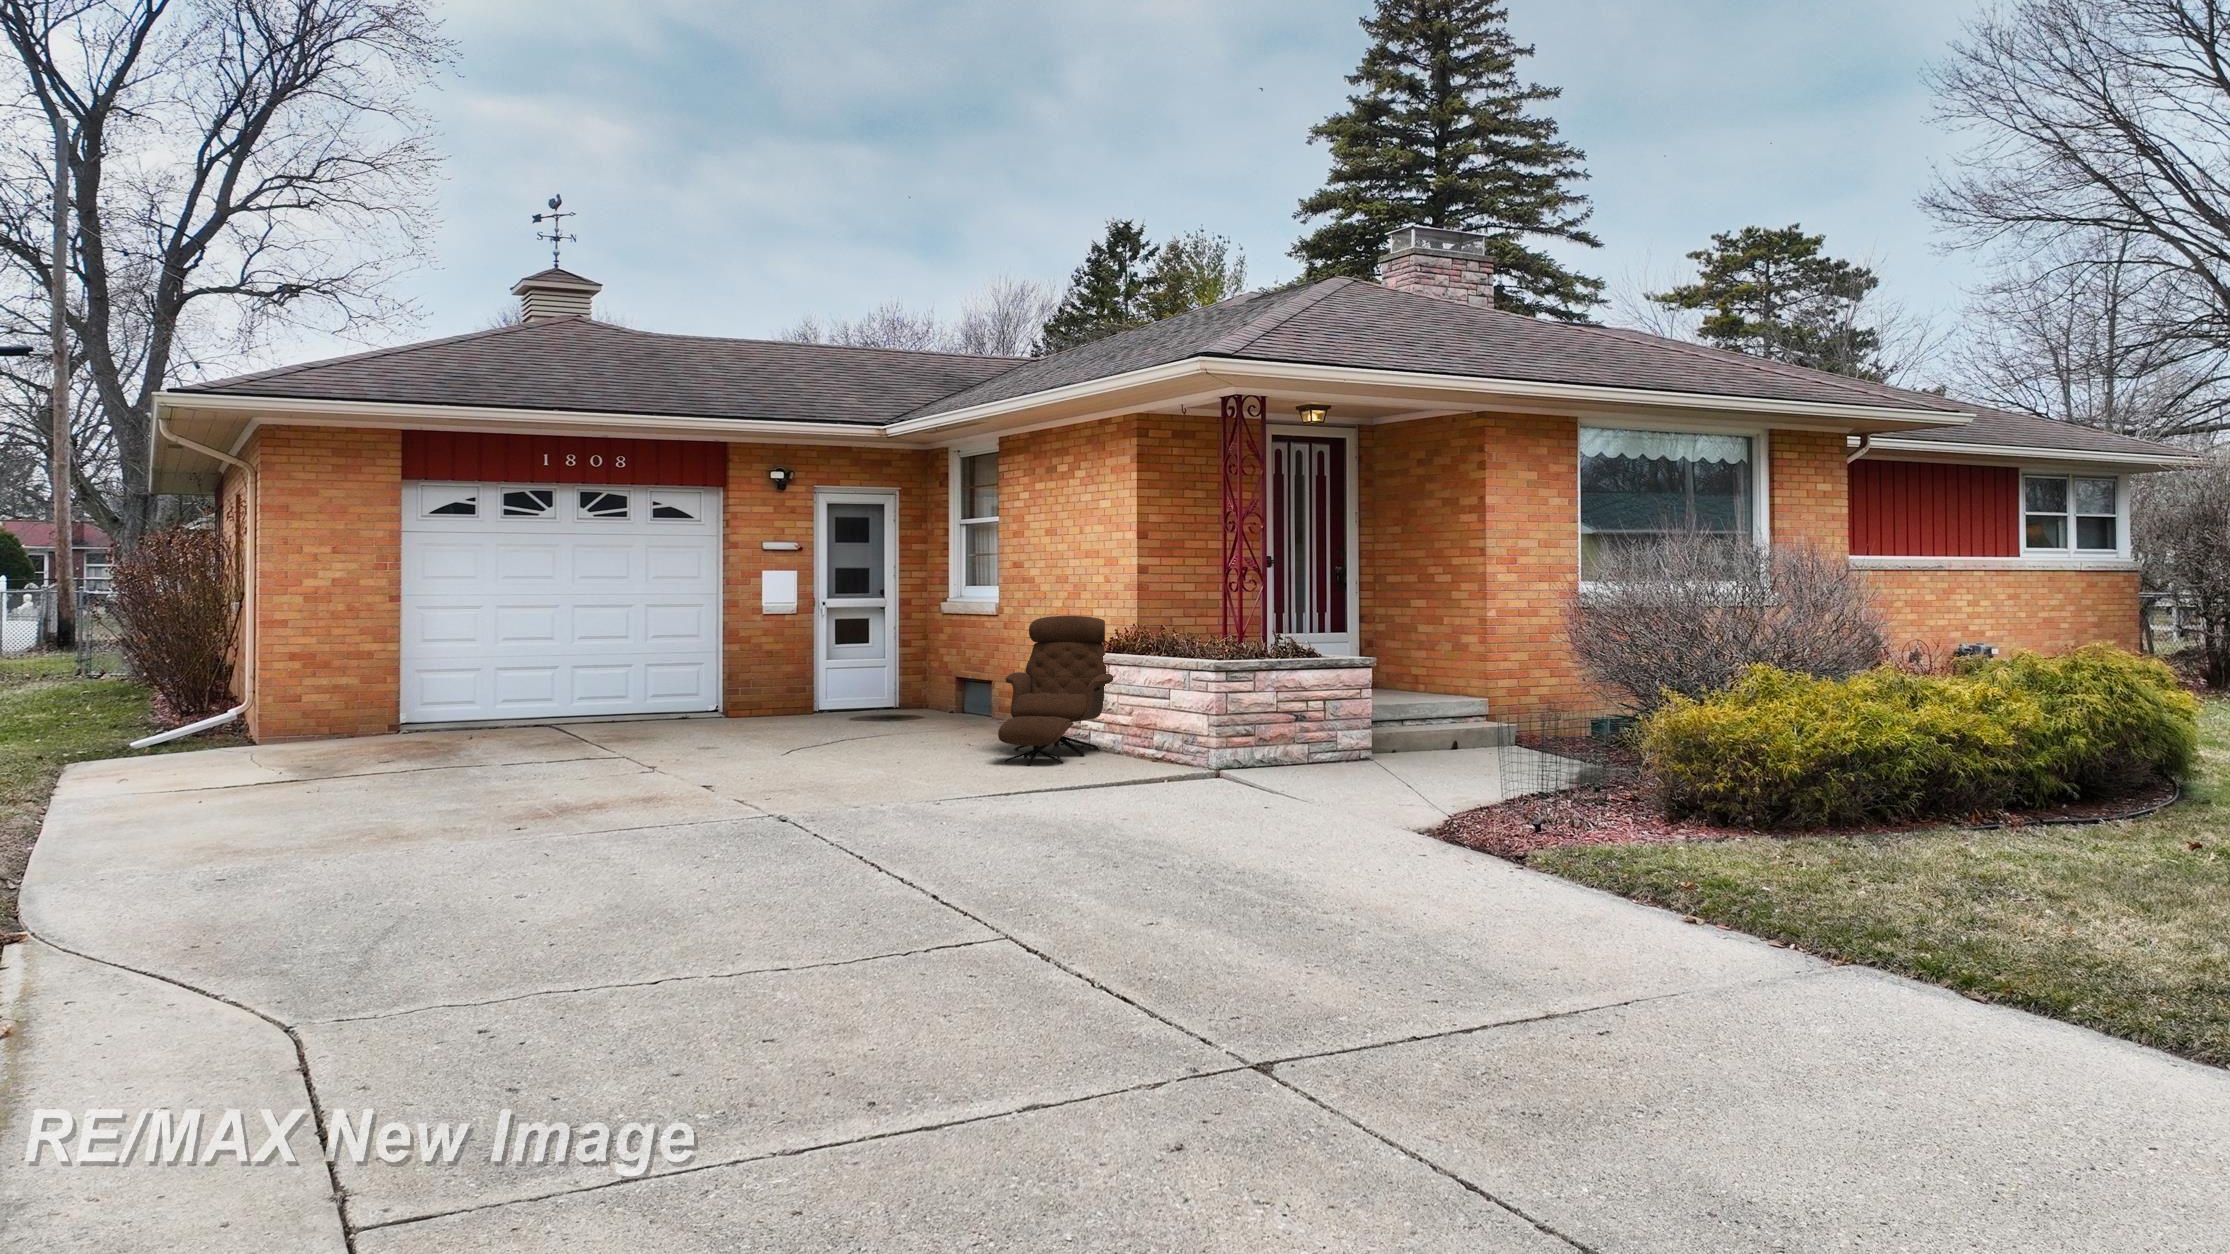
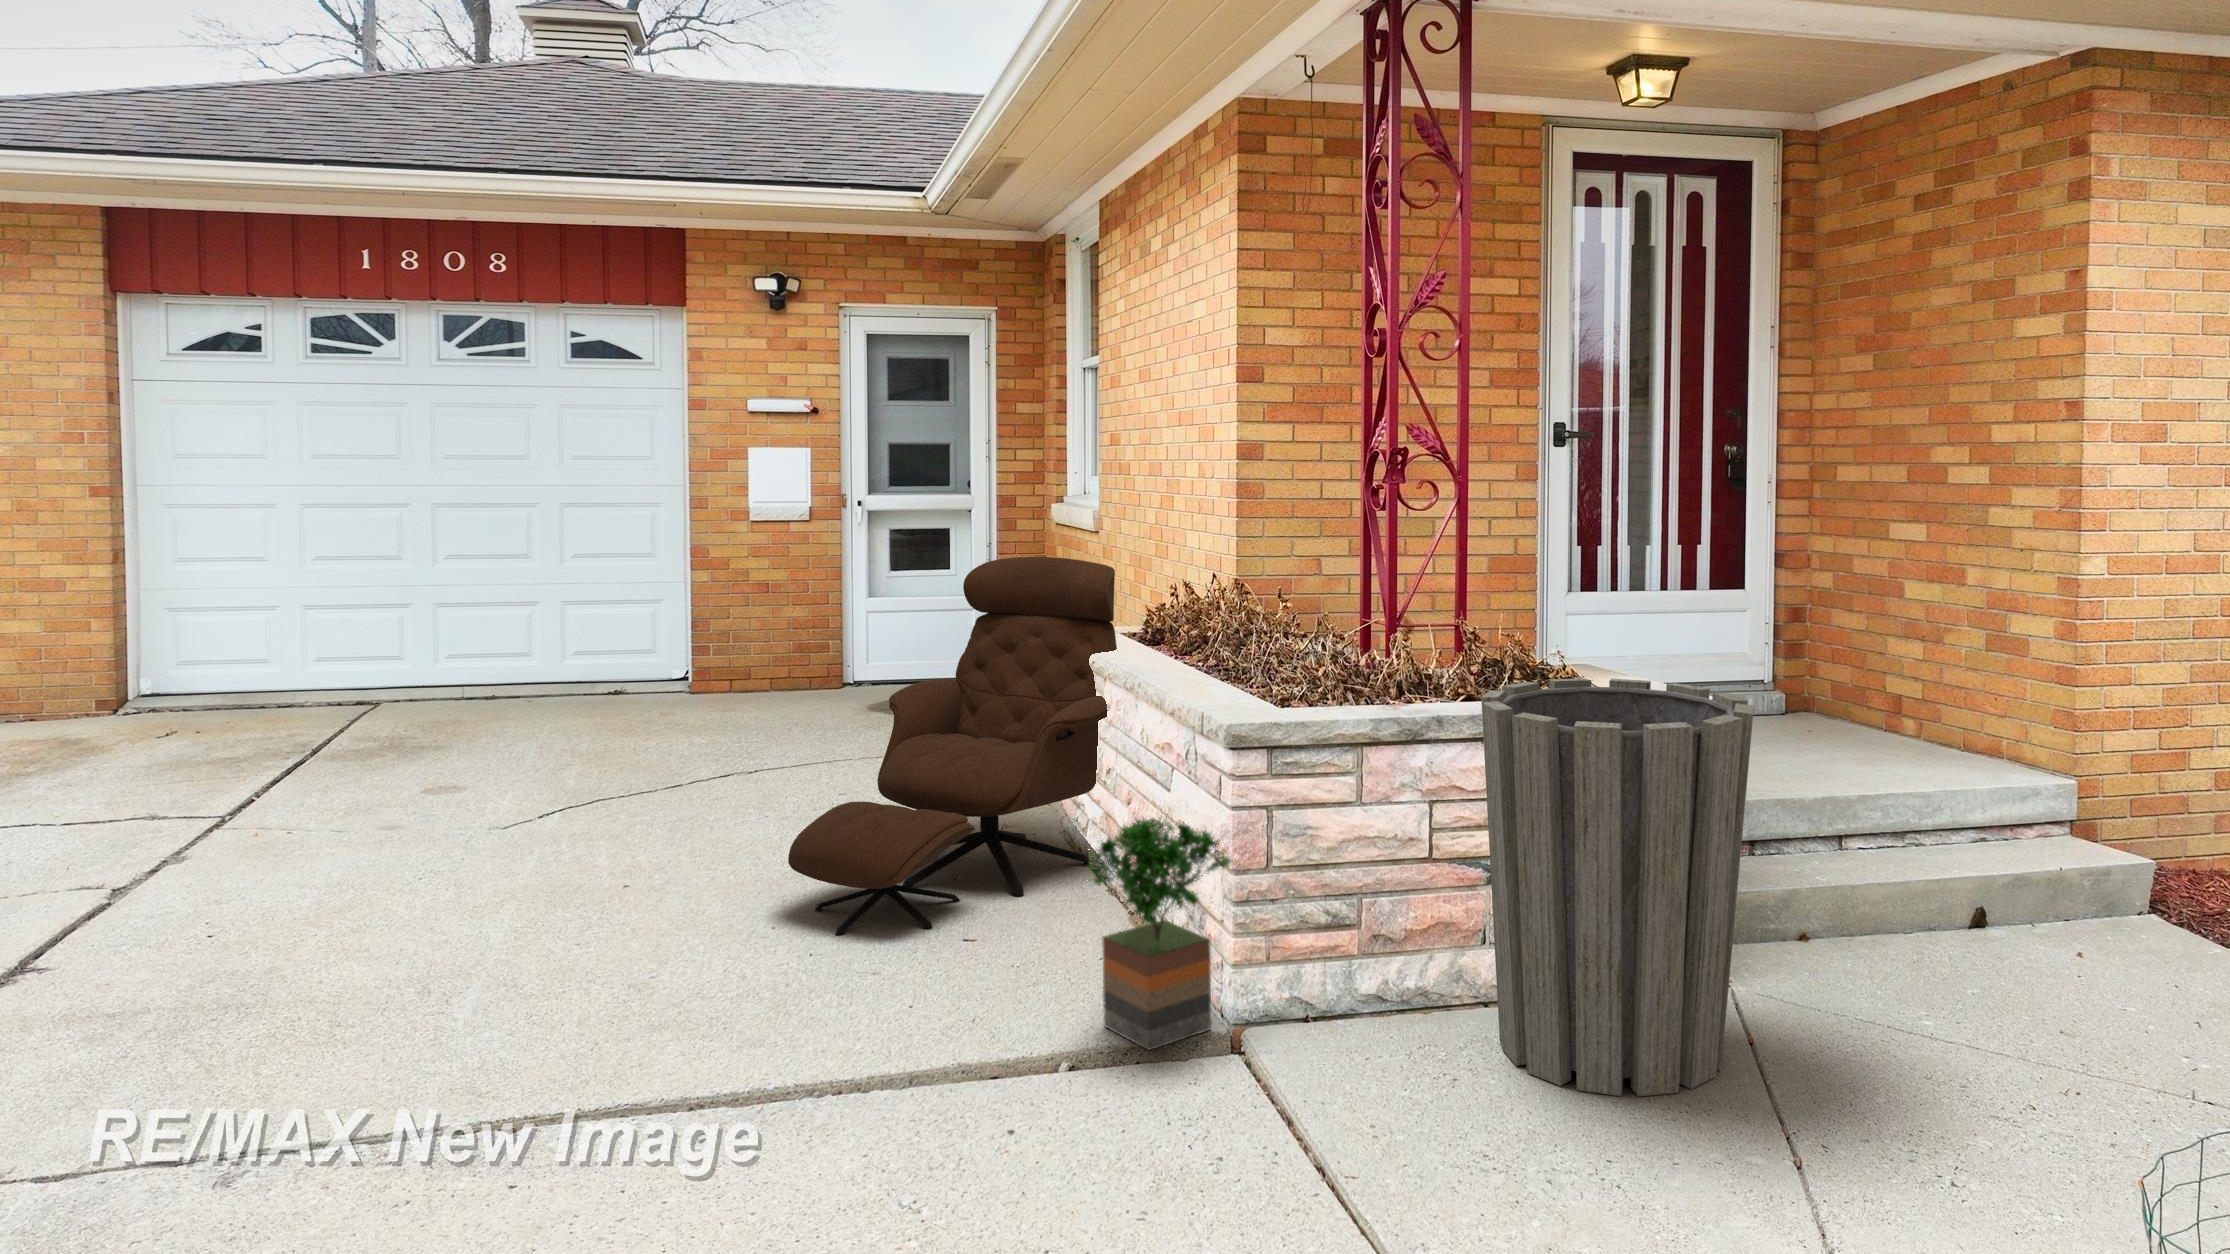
trash can: none [1300,646,1388,774] -> present [1481,678,1754,1097]
potted tree: none [1167,697,1217,776] -> present [1090,817,1233,1050]

